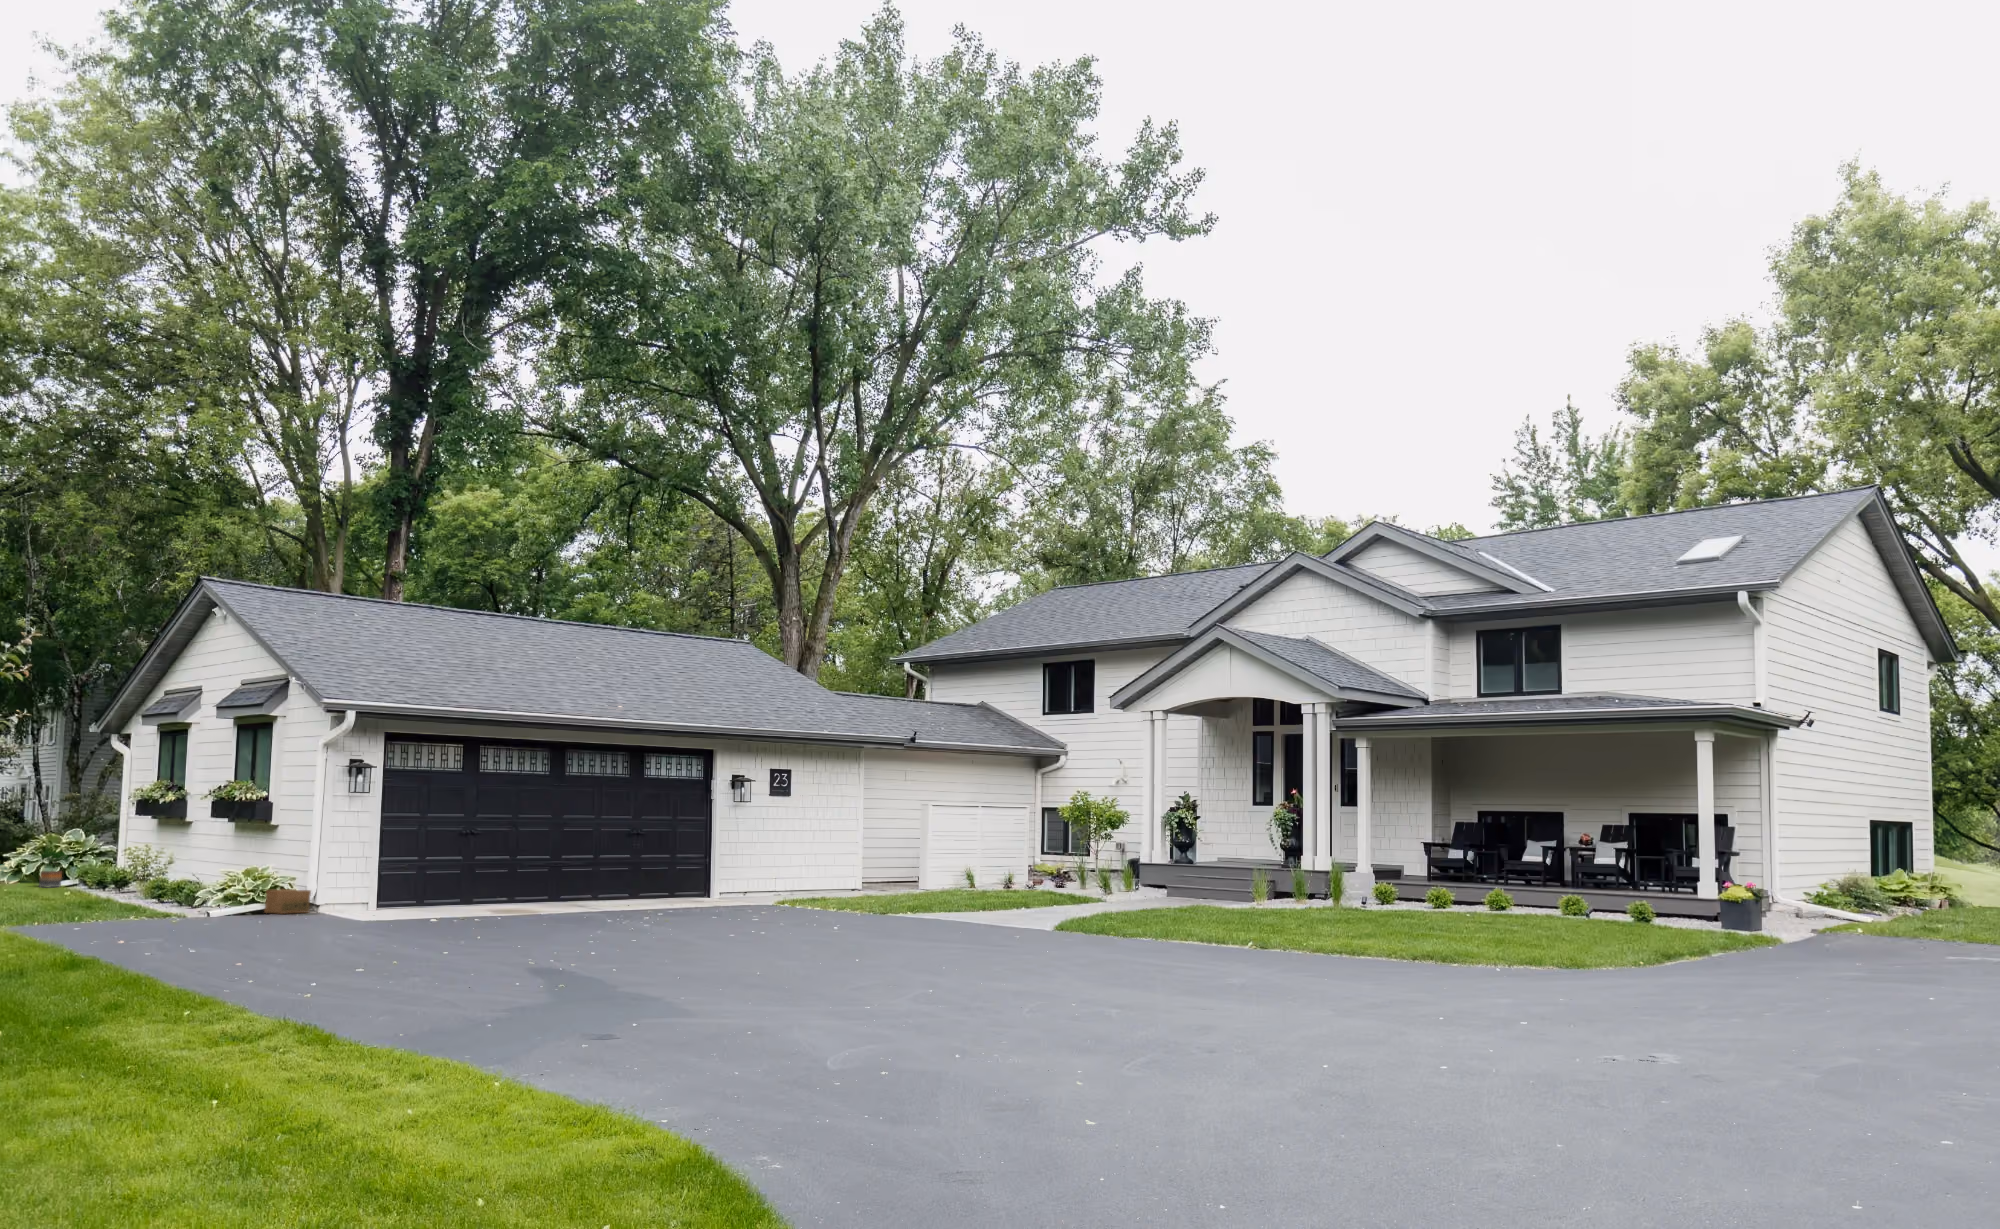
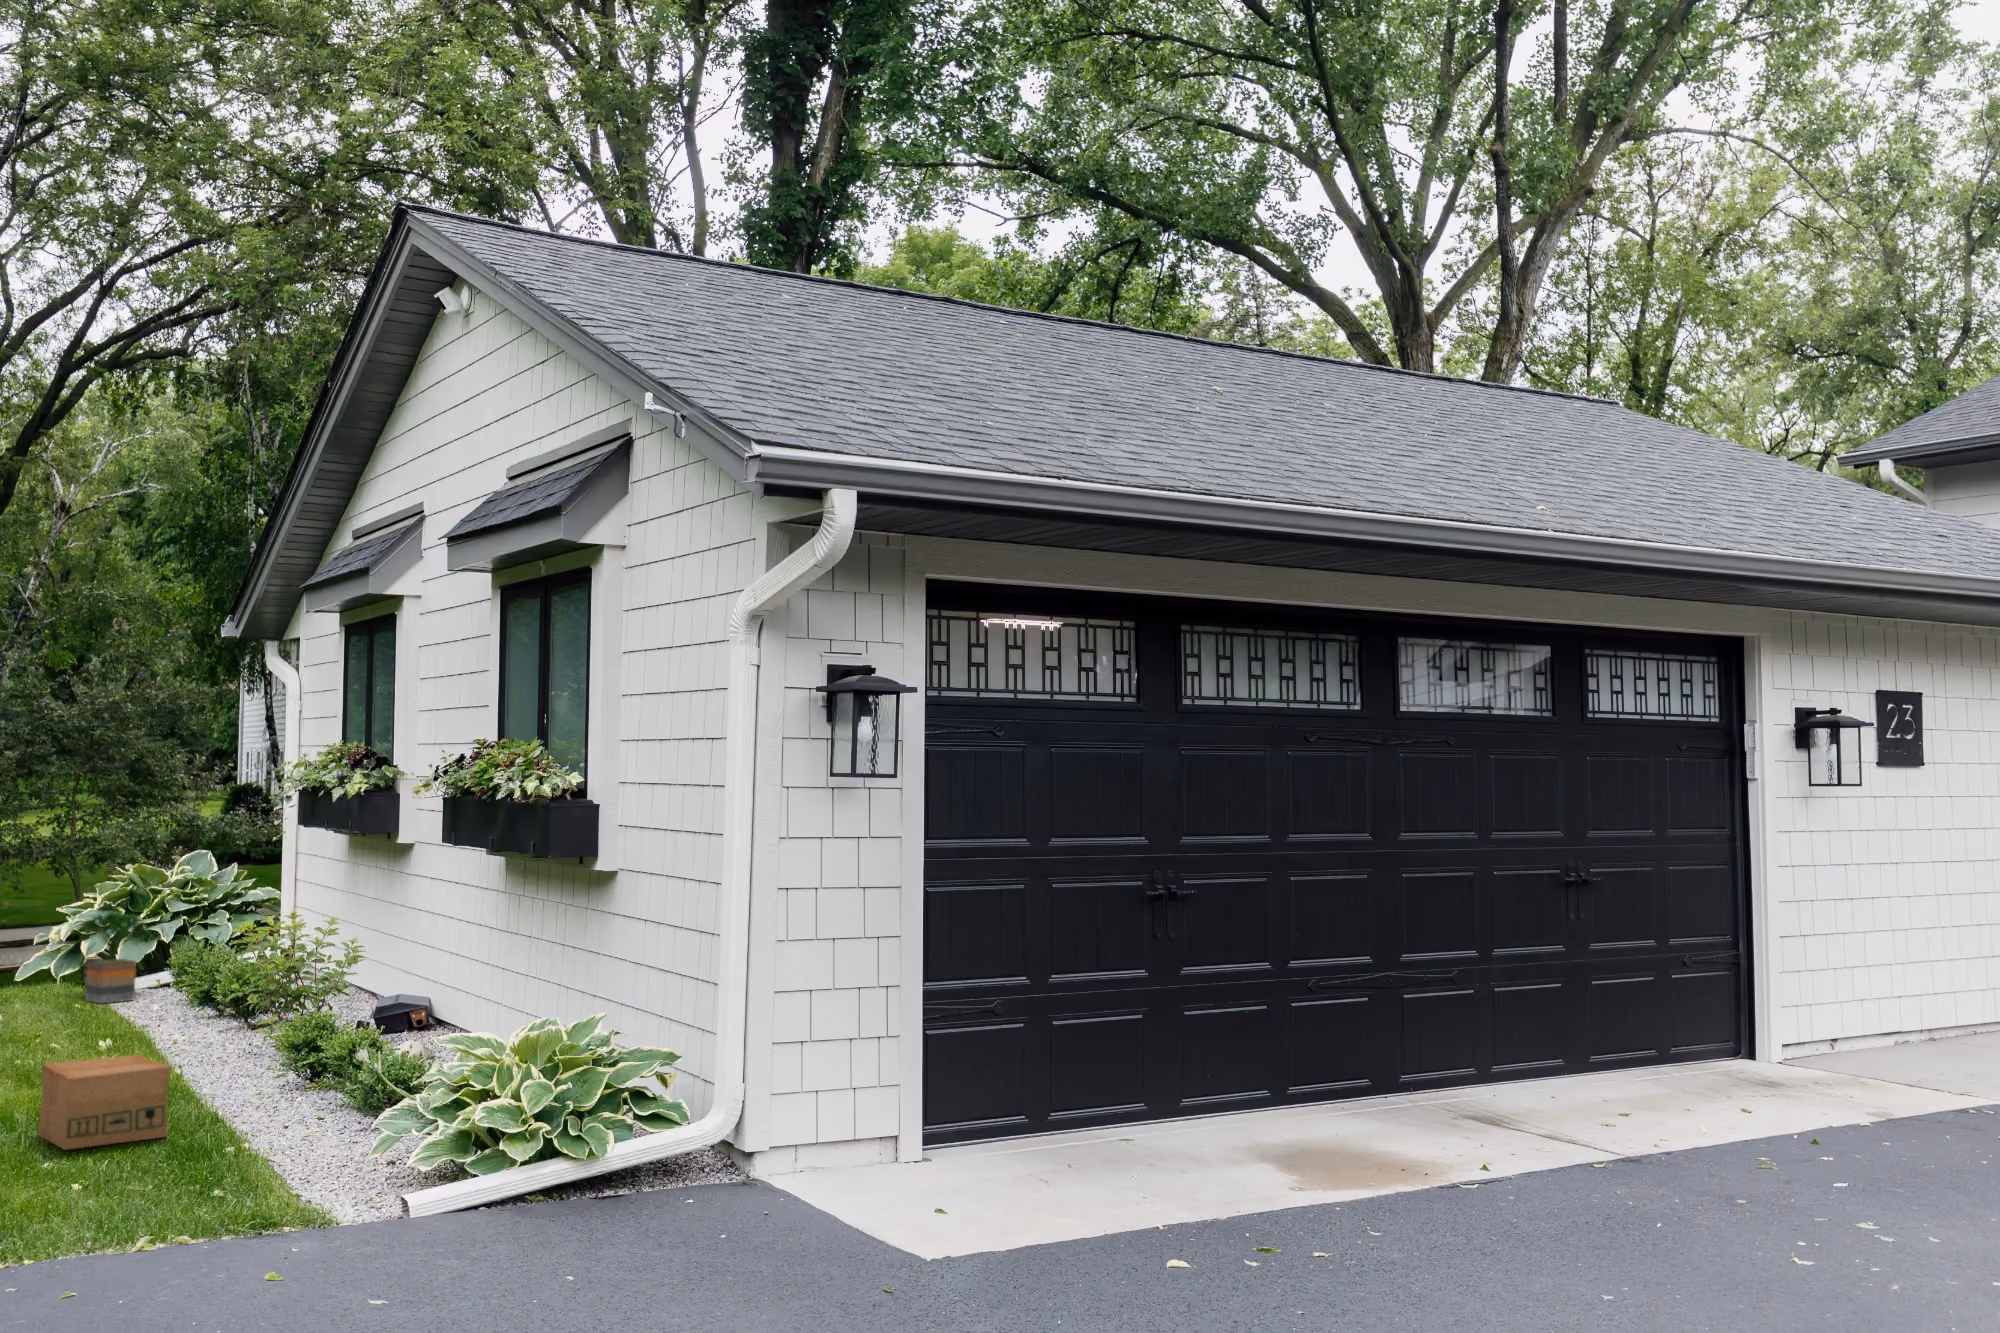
cardboard box: present [264,889,311,914] -> present [38,1055,170,1150]

